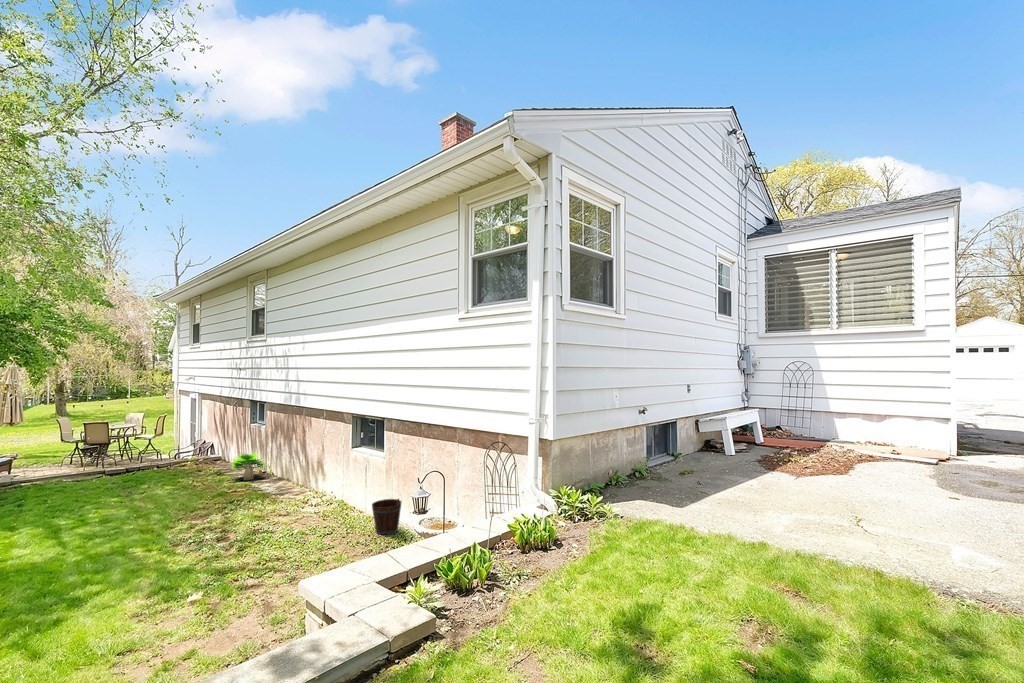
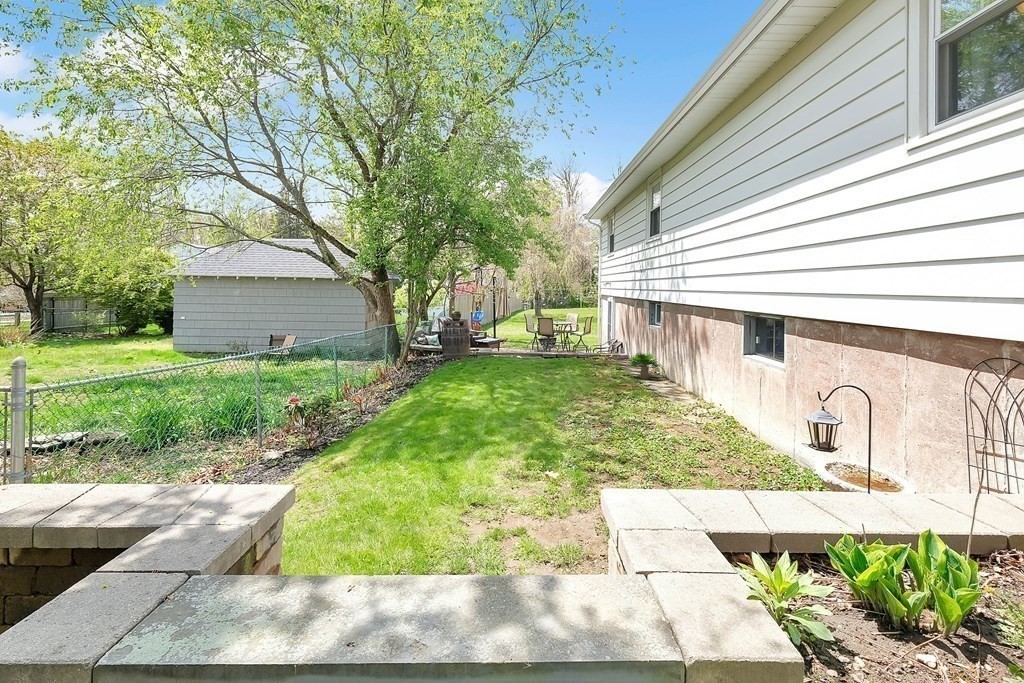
bucket: present [372,499,401,535] -> none [760,424,805,471]

